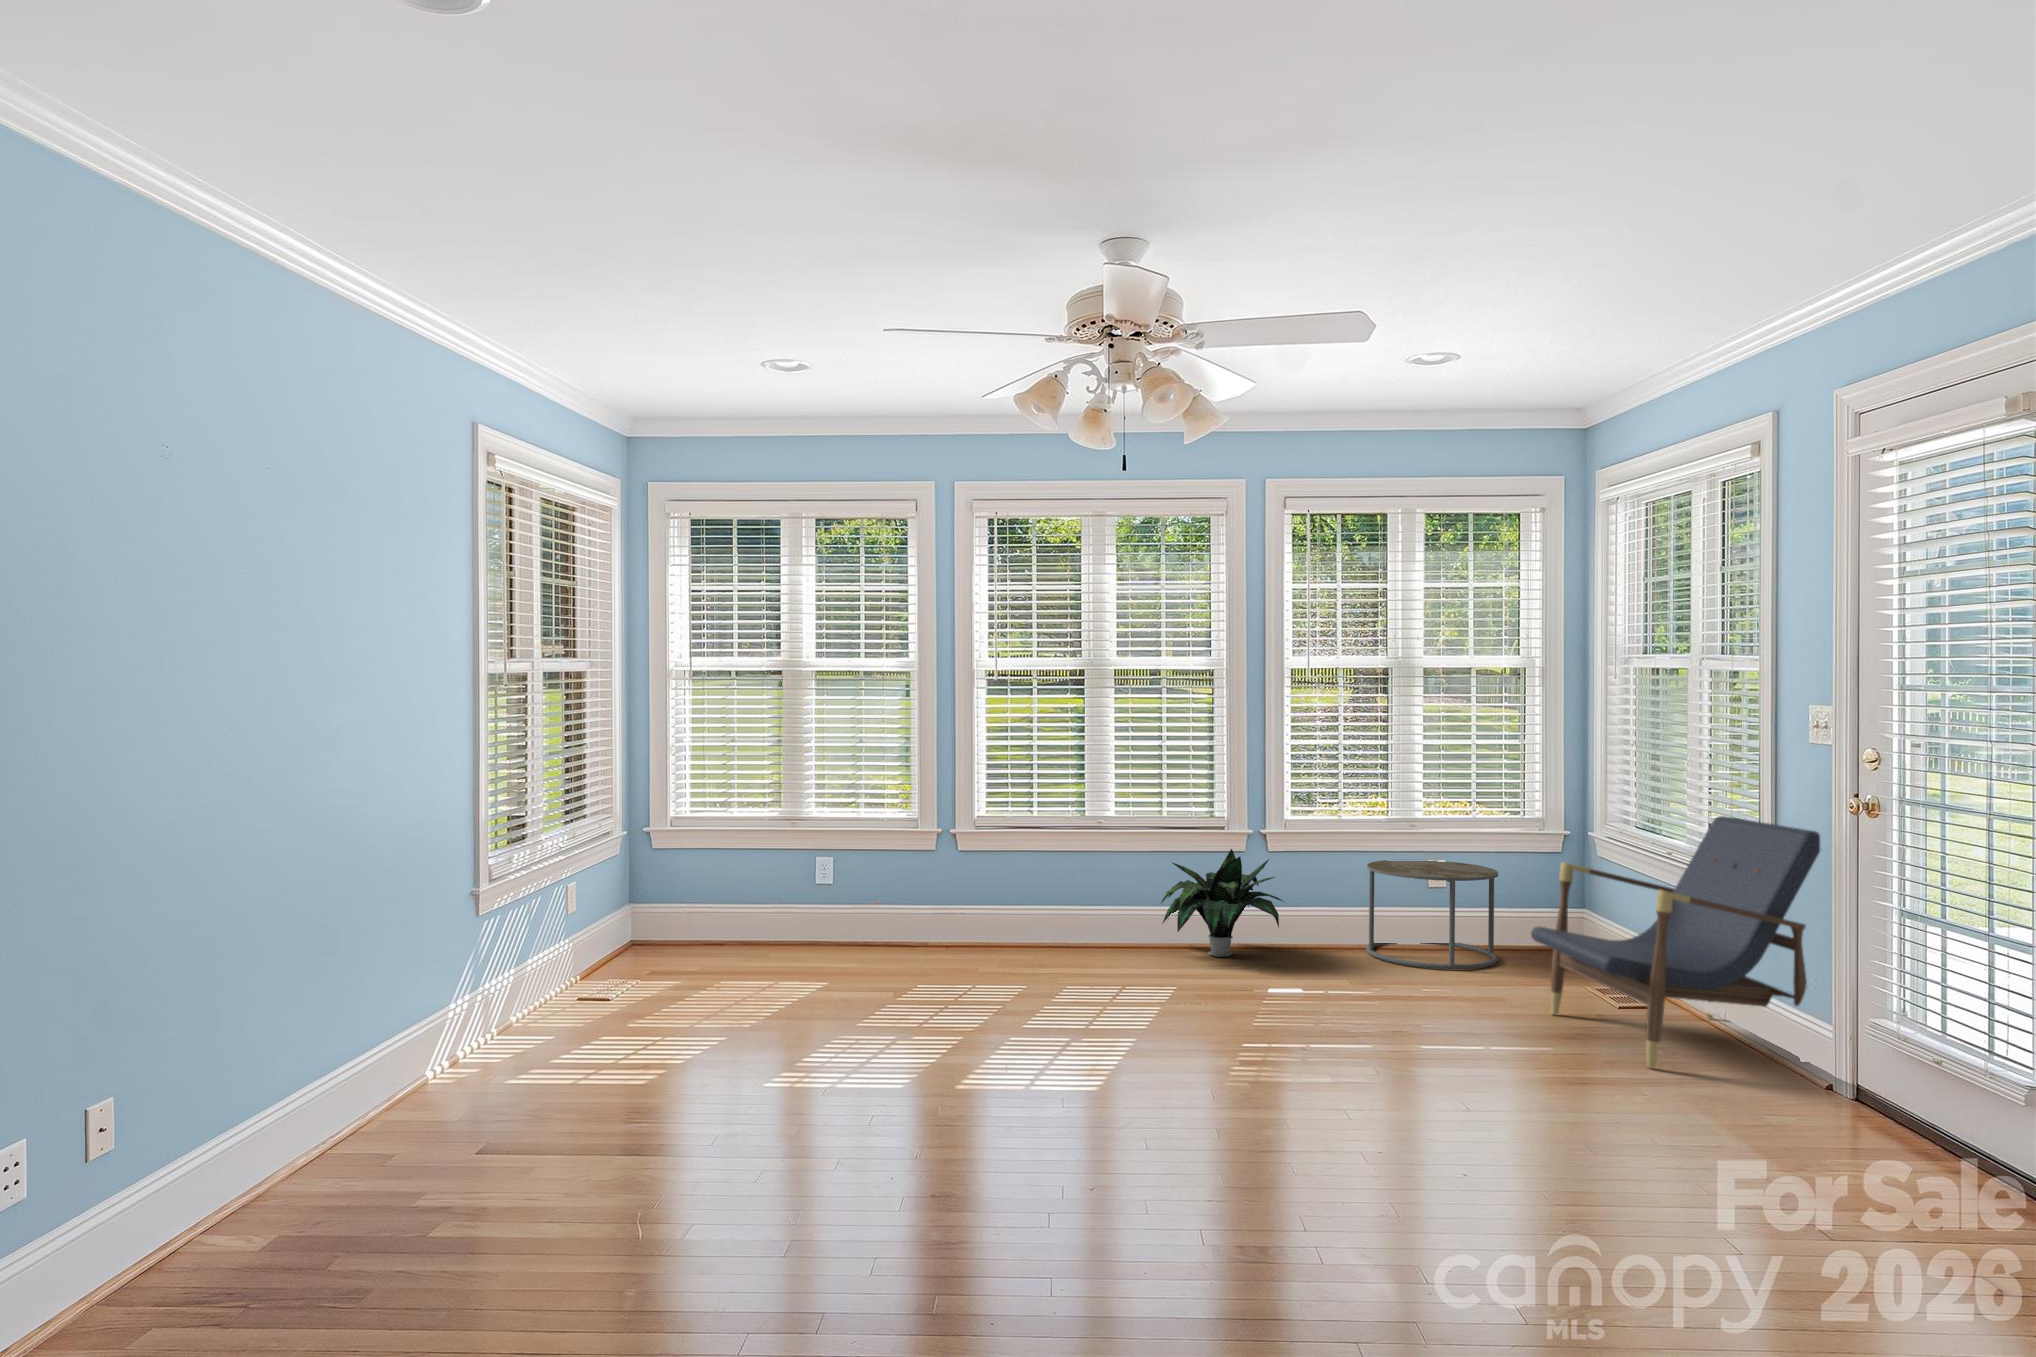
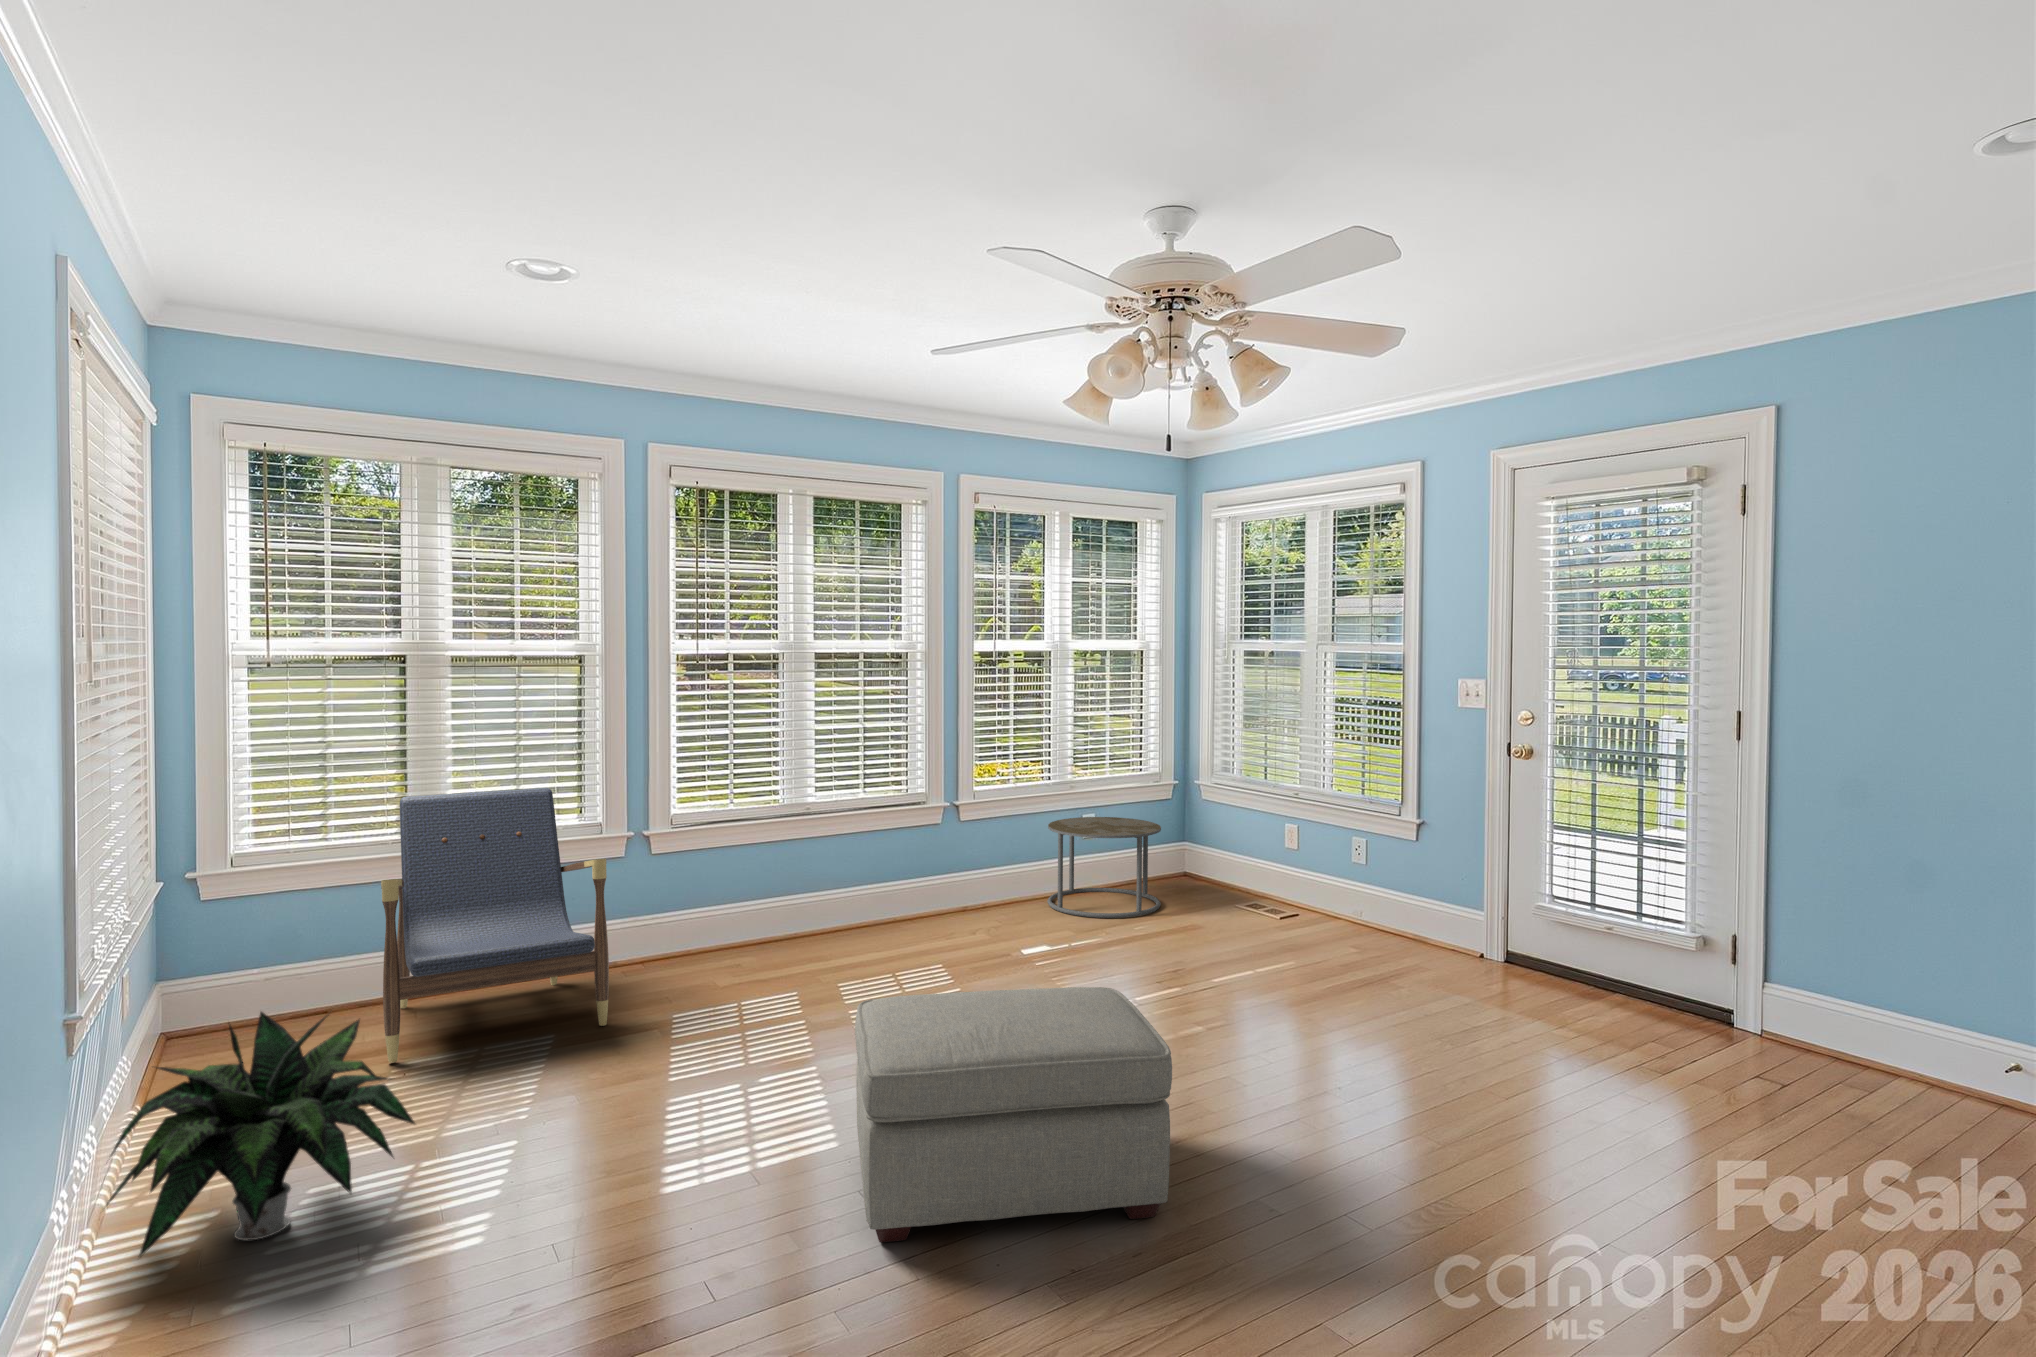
lounge chair: present [1531,816,1822,1068] -> present [381,788,609,1063]
potted plant: present [1161,849,1282,957] -> present [106,1012,415,1257]
ottoman: none [843,944,1134,1154] -> present [855,987,1172,1242]

